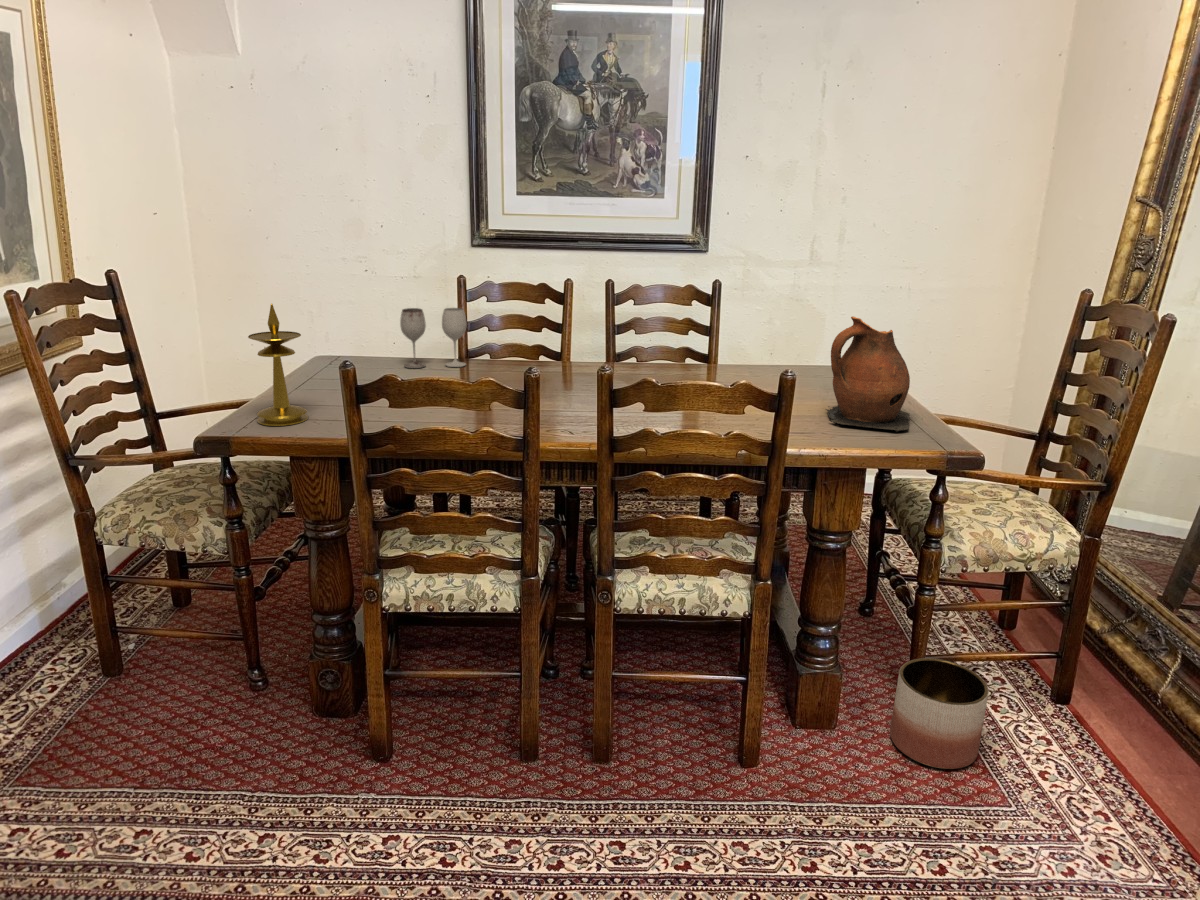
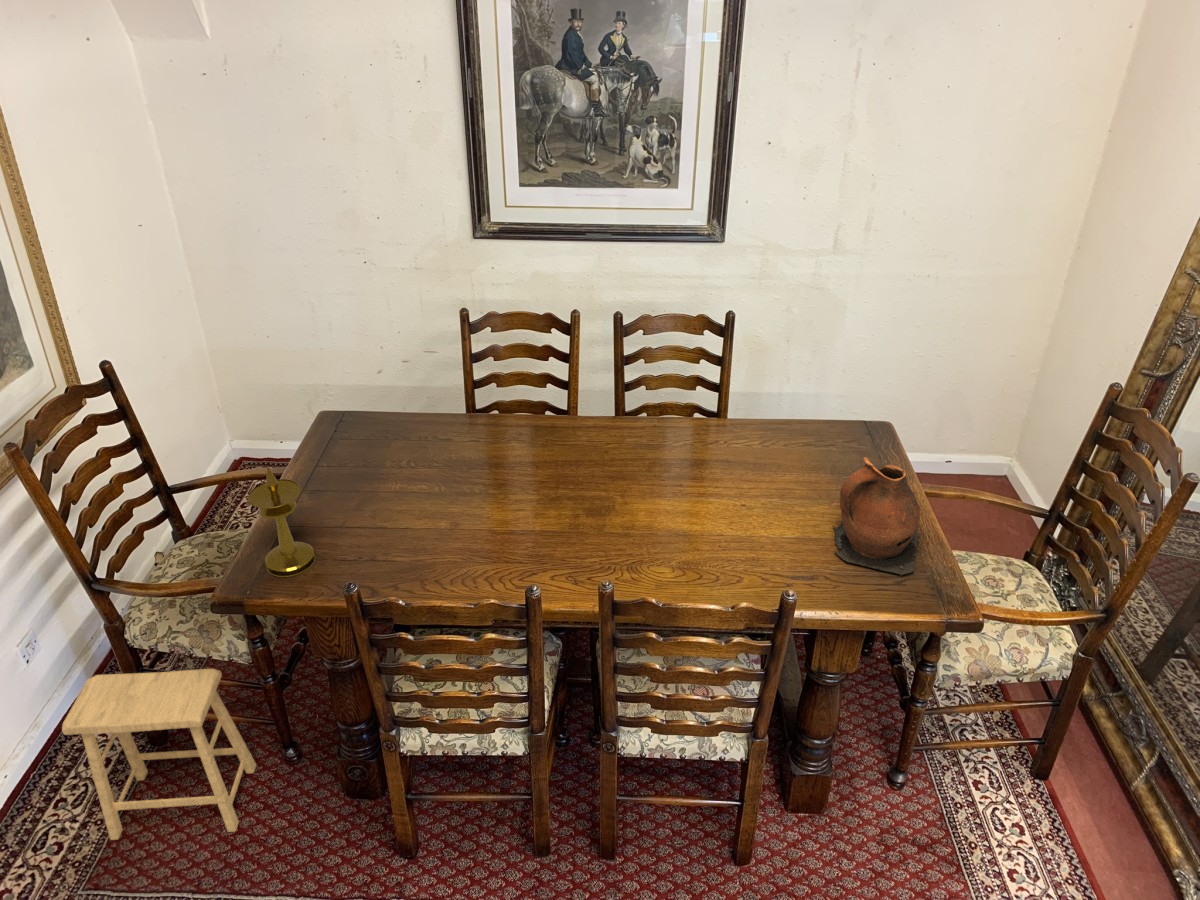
wineglass: present [400,308,467,368] -> none [401,368,471,433]
footstool: none [17,550,218,748] -> present [62,669,256,840]
planter: present [890,658,989,769] -> none [875,759,968,868]

